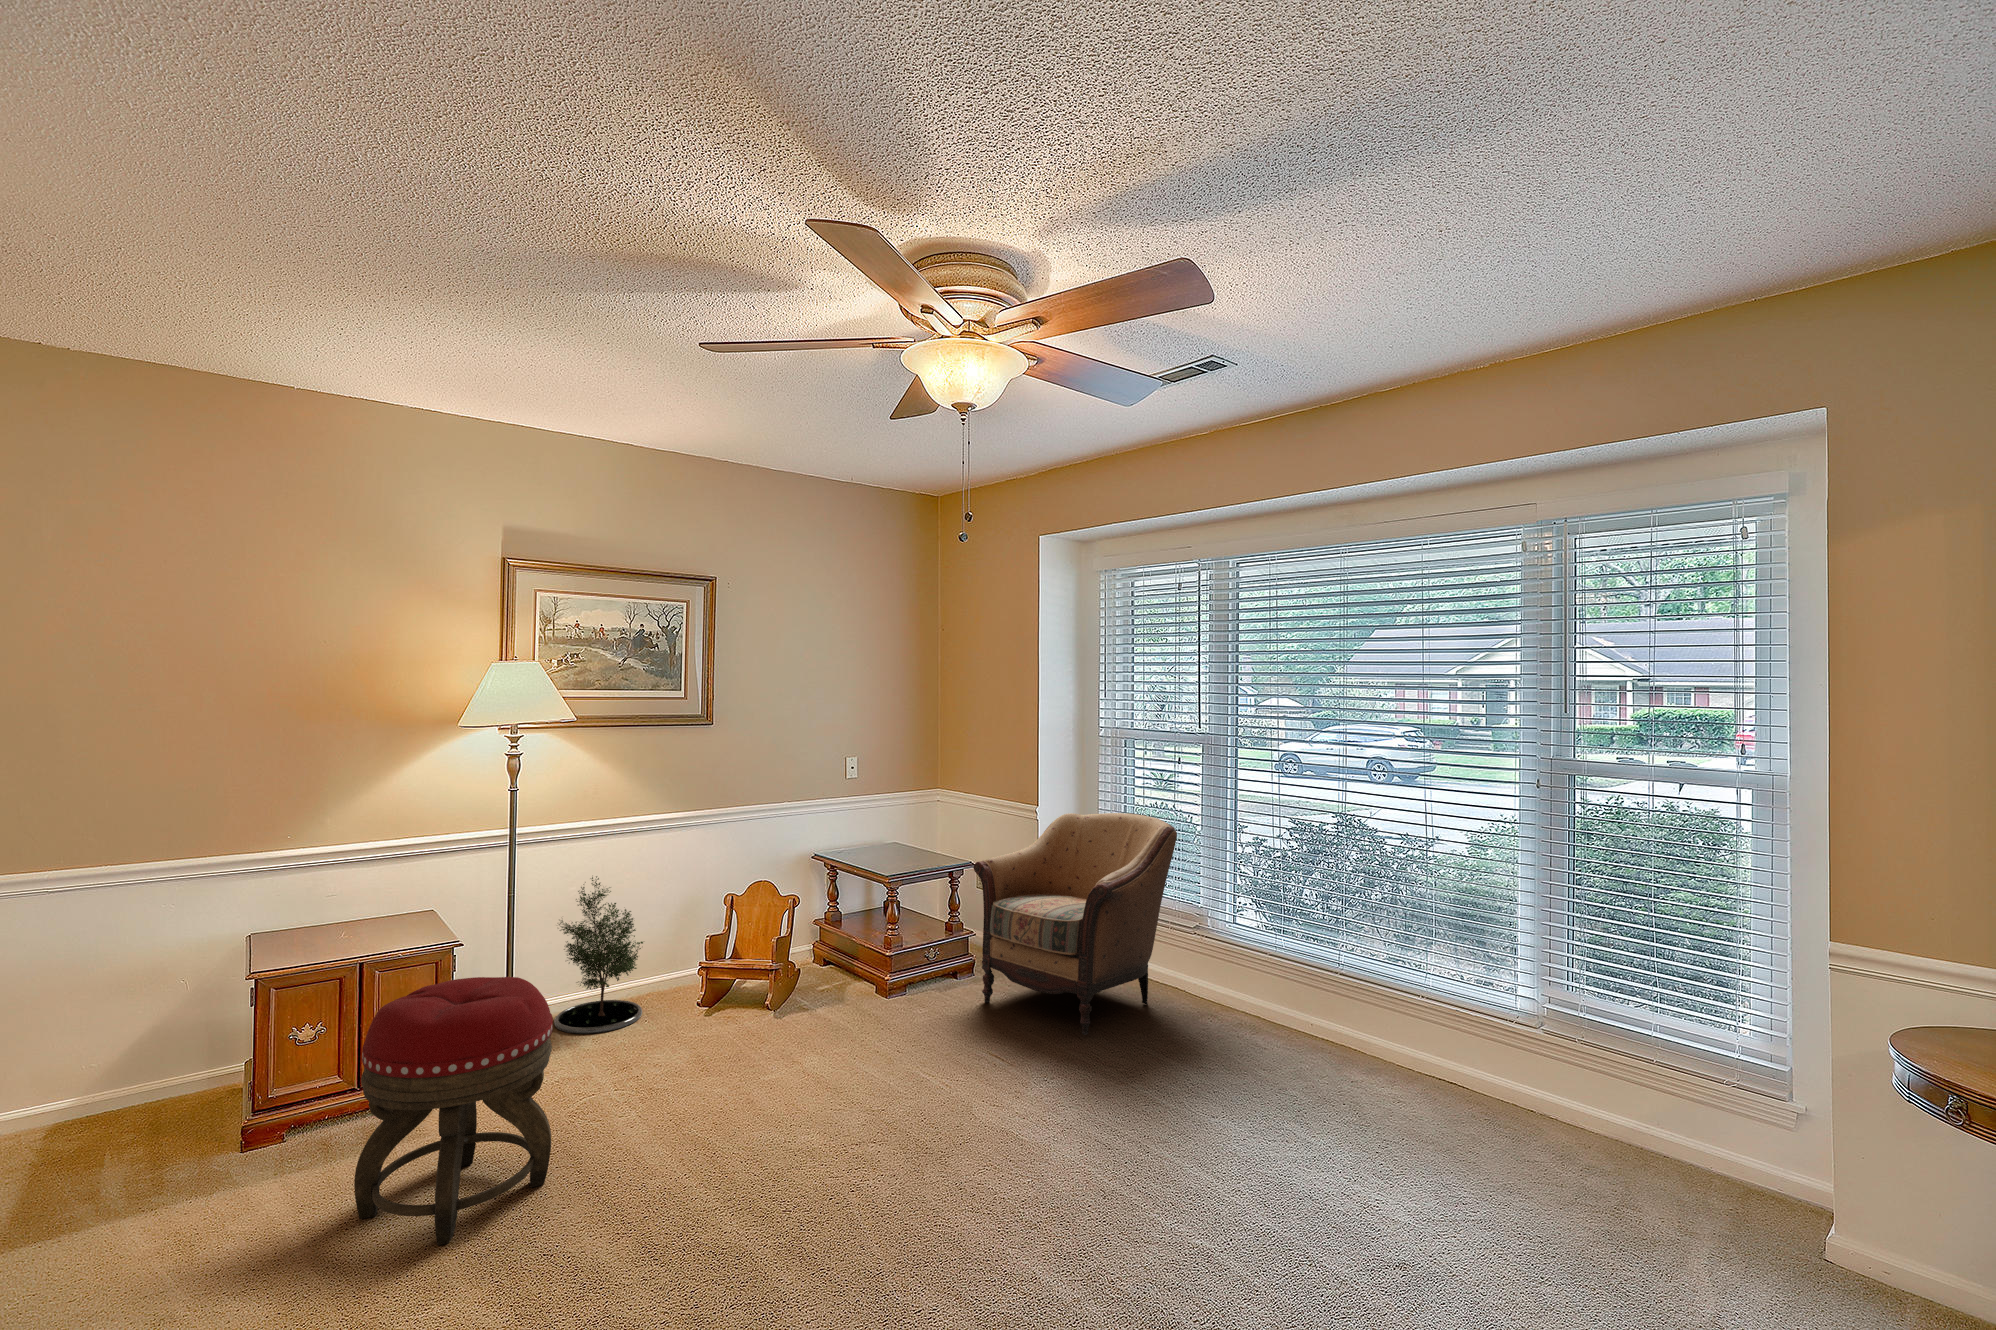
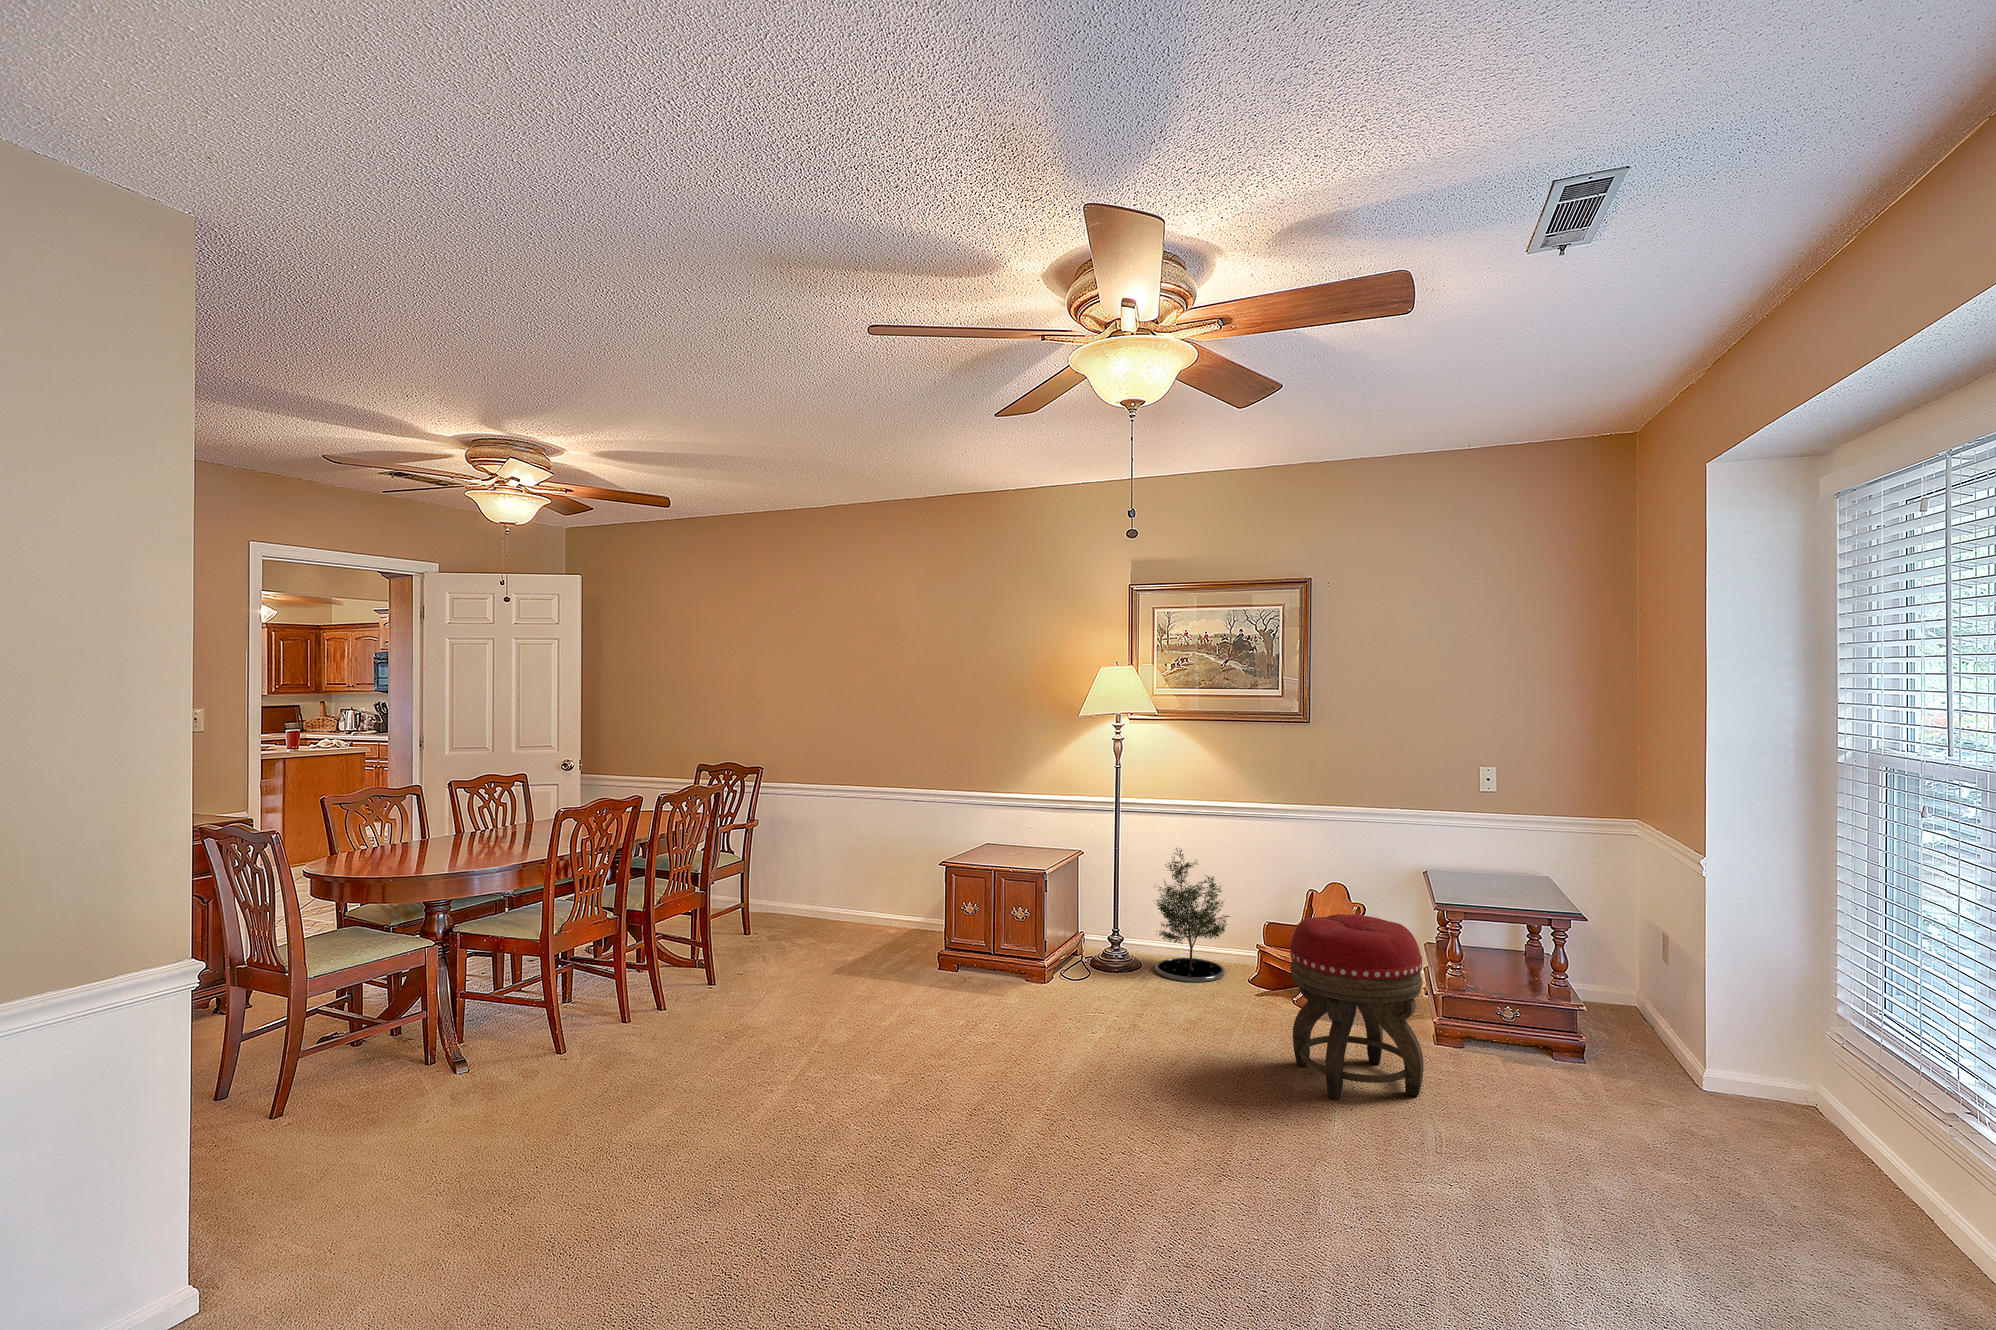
armchair: present [973,813,1177,1035] -> none [1532,868,1877,1189]
footstool: present [354,977,553,1245] -> present [1290,914,1424,1099]

